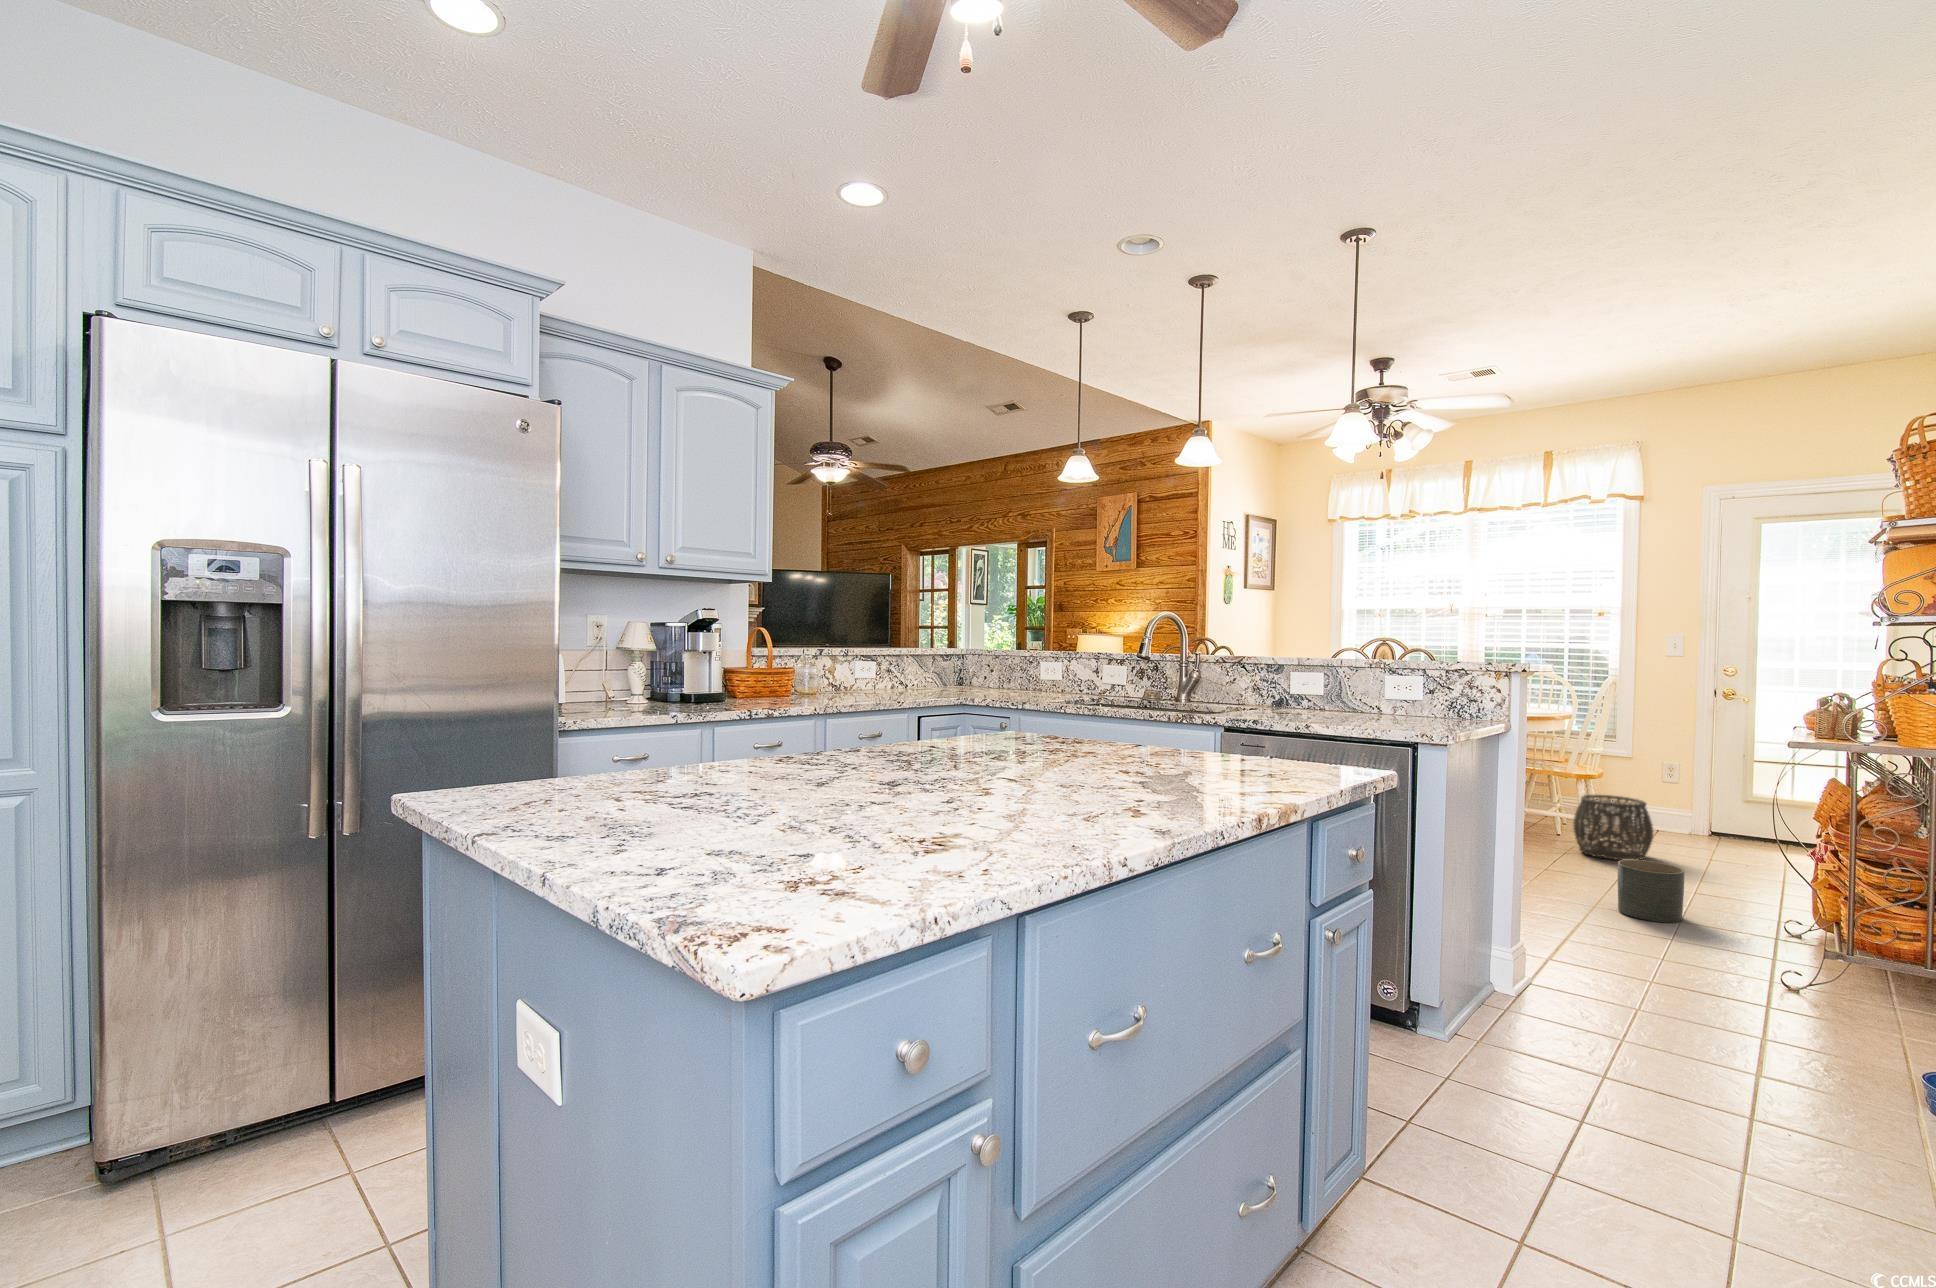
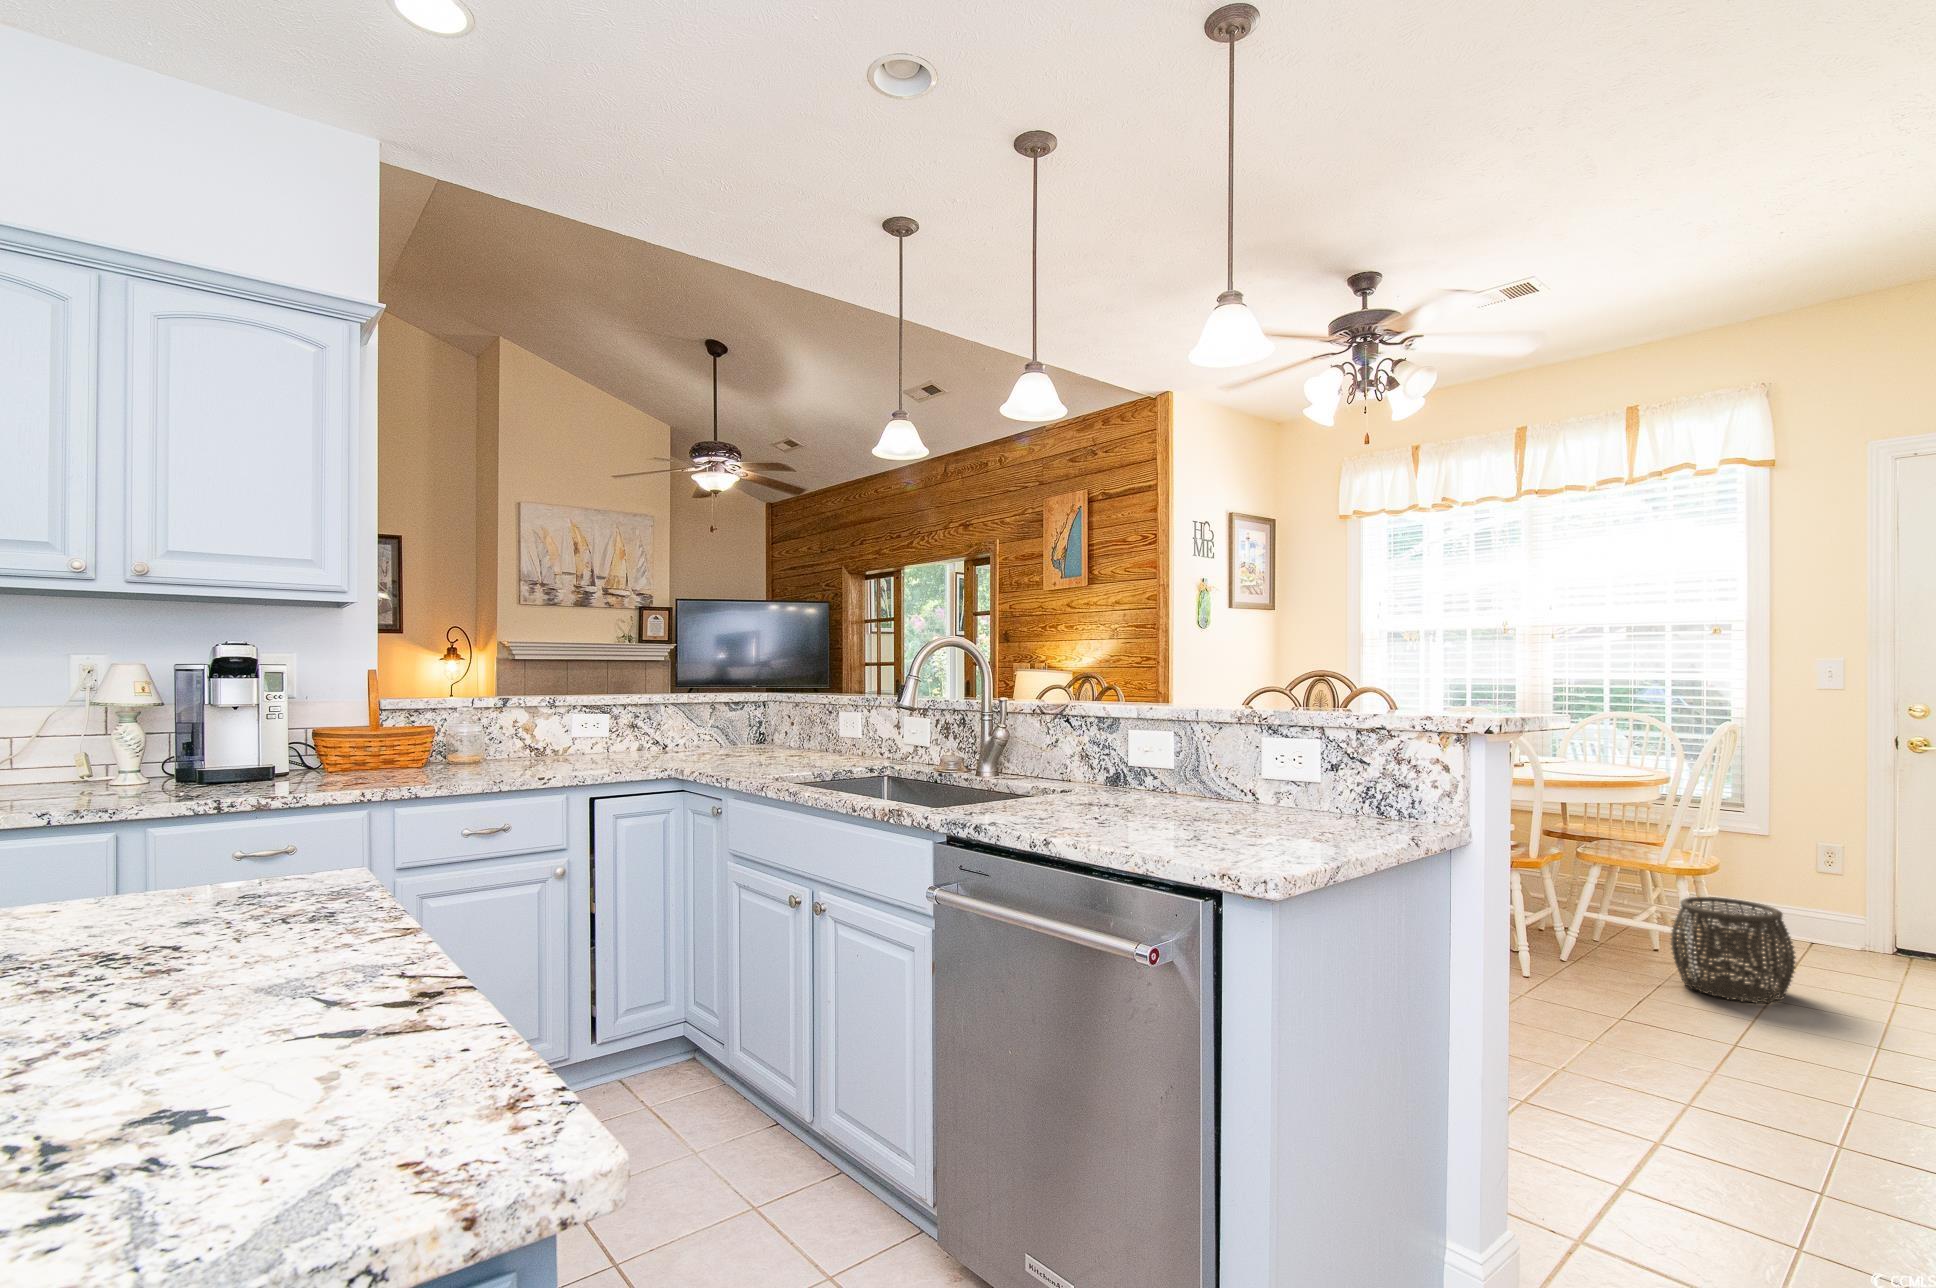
planter: present [1618,860,1685,923] -> none [1719,1025,1833,1141]

